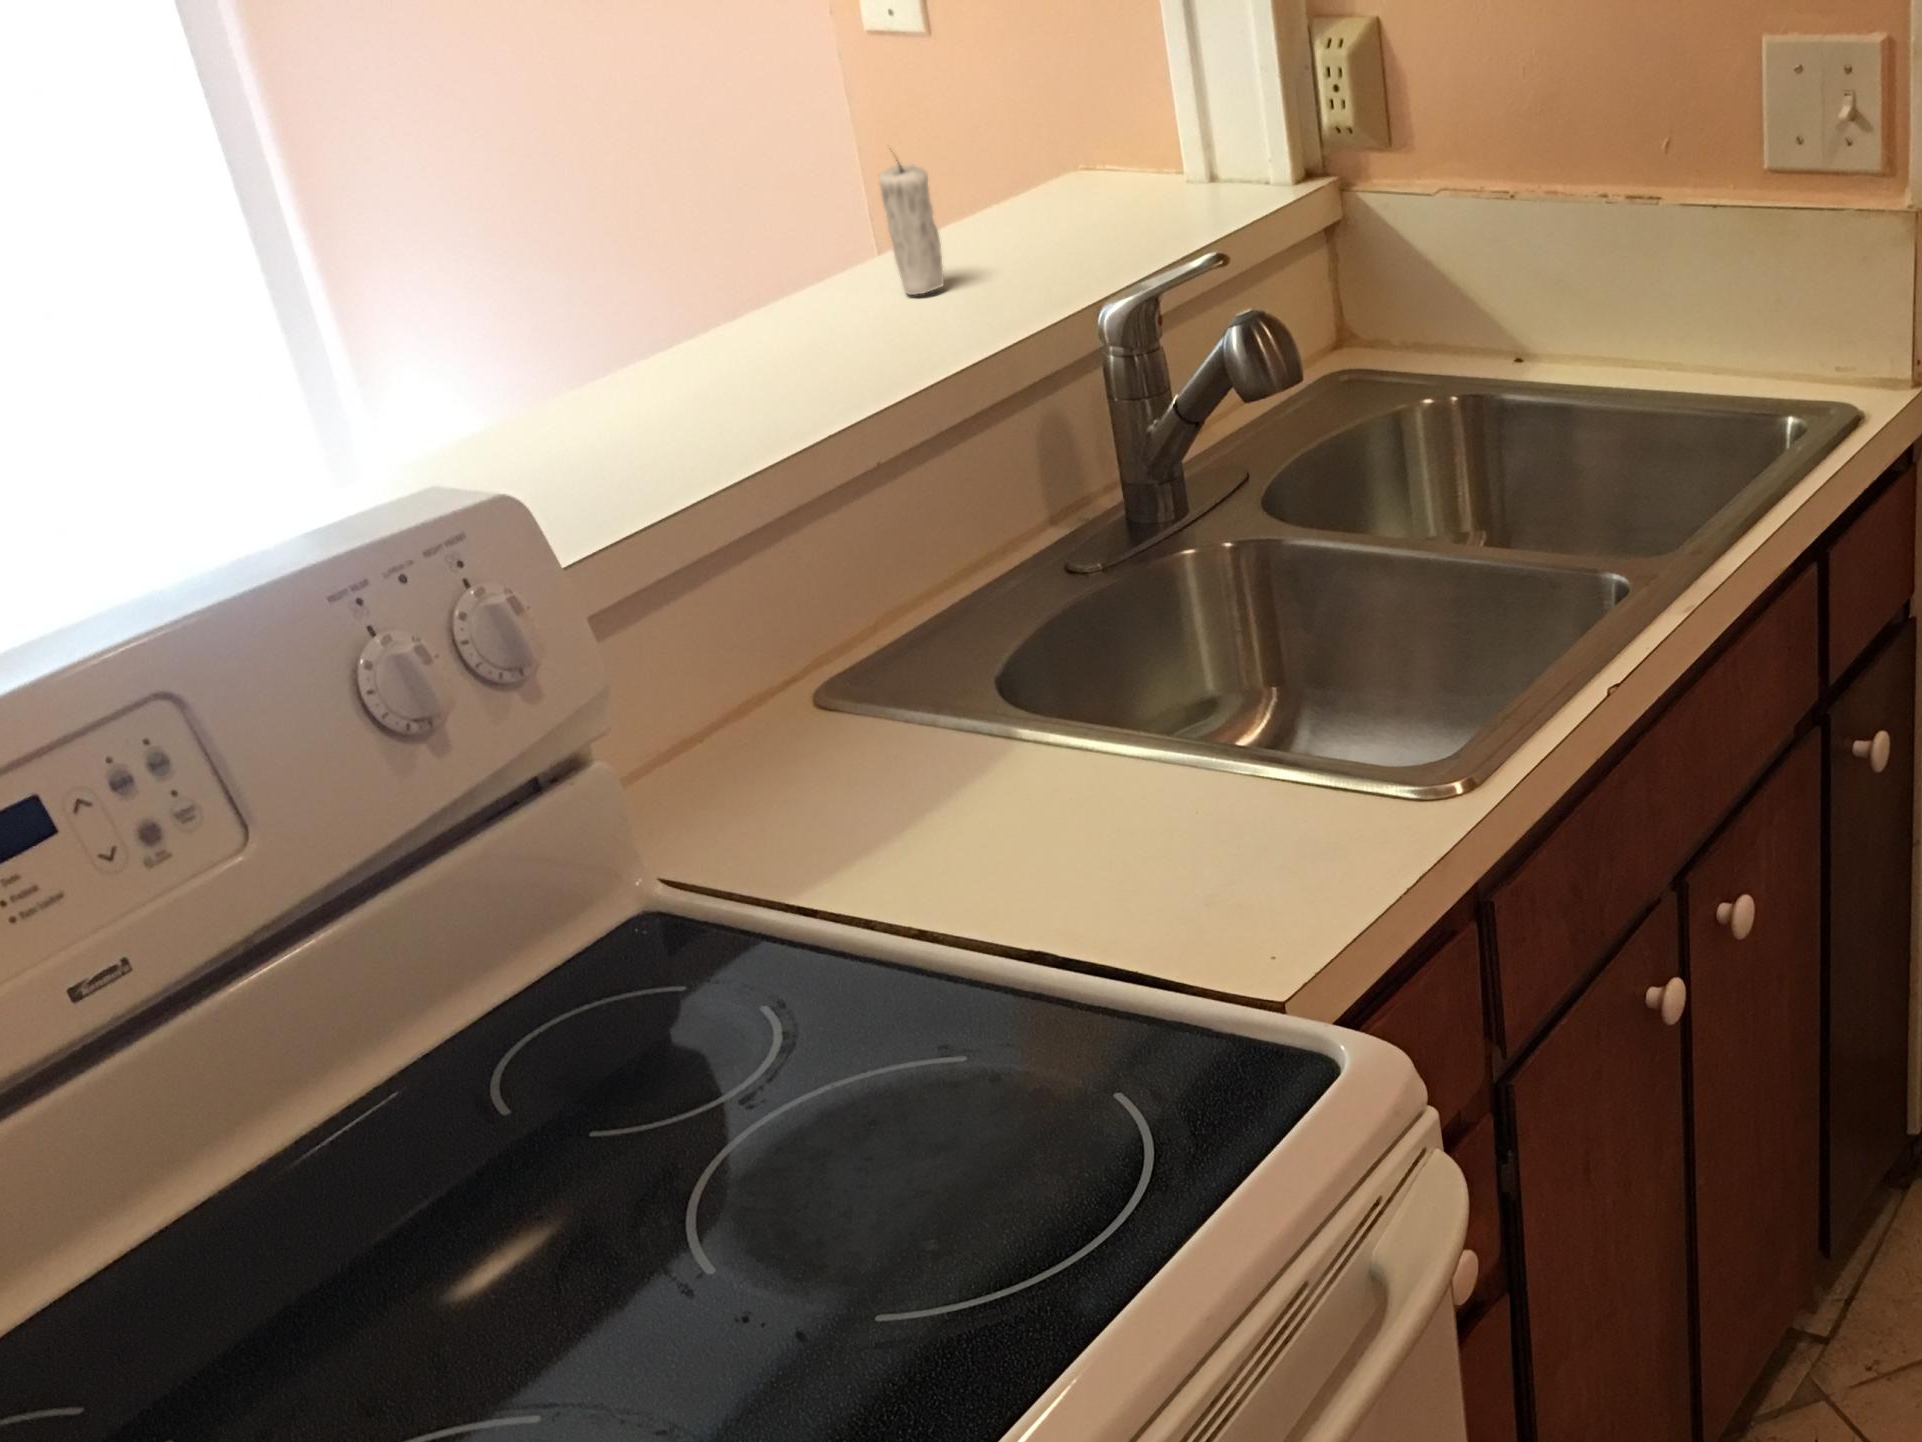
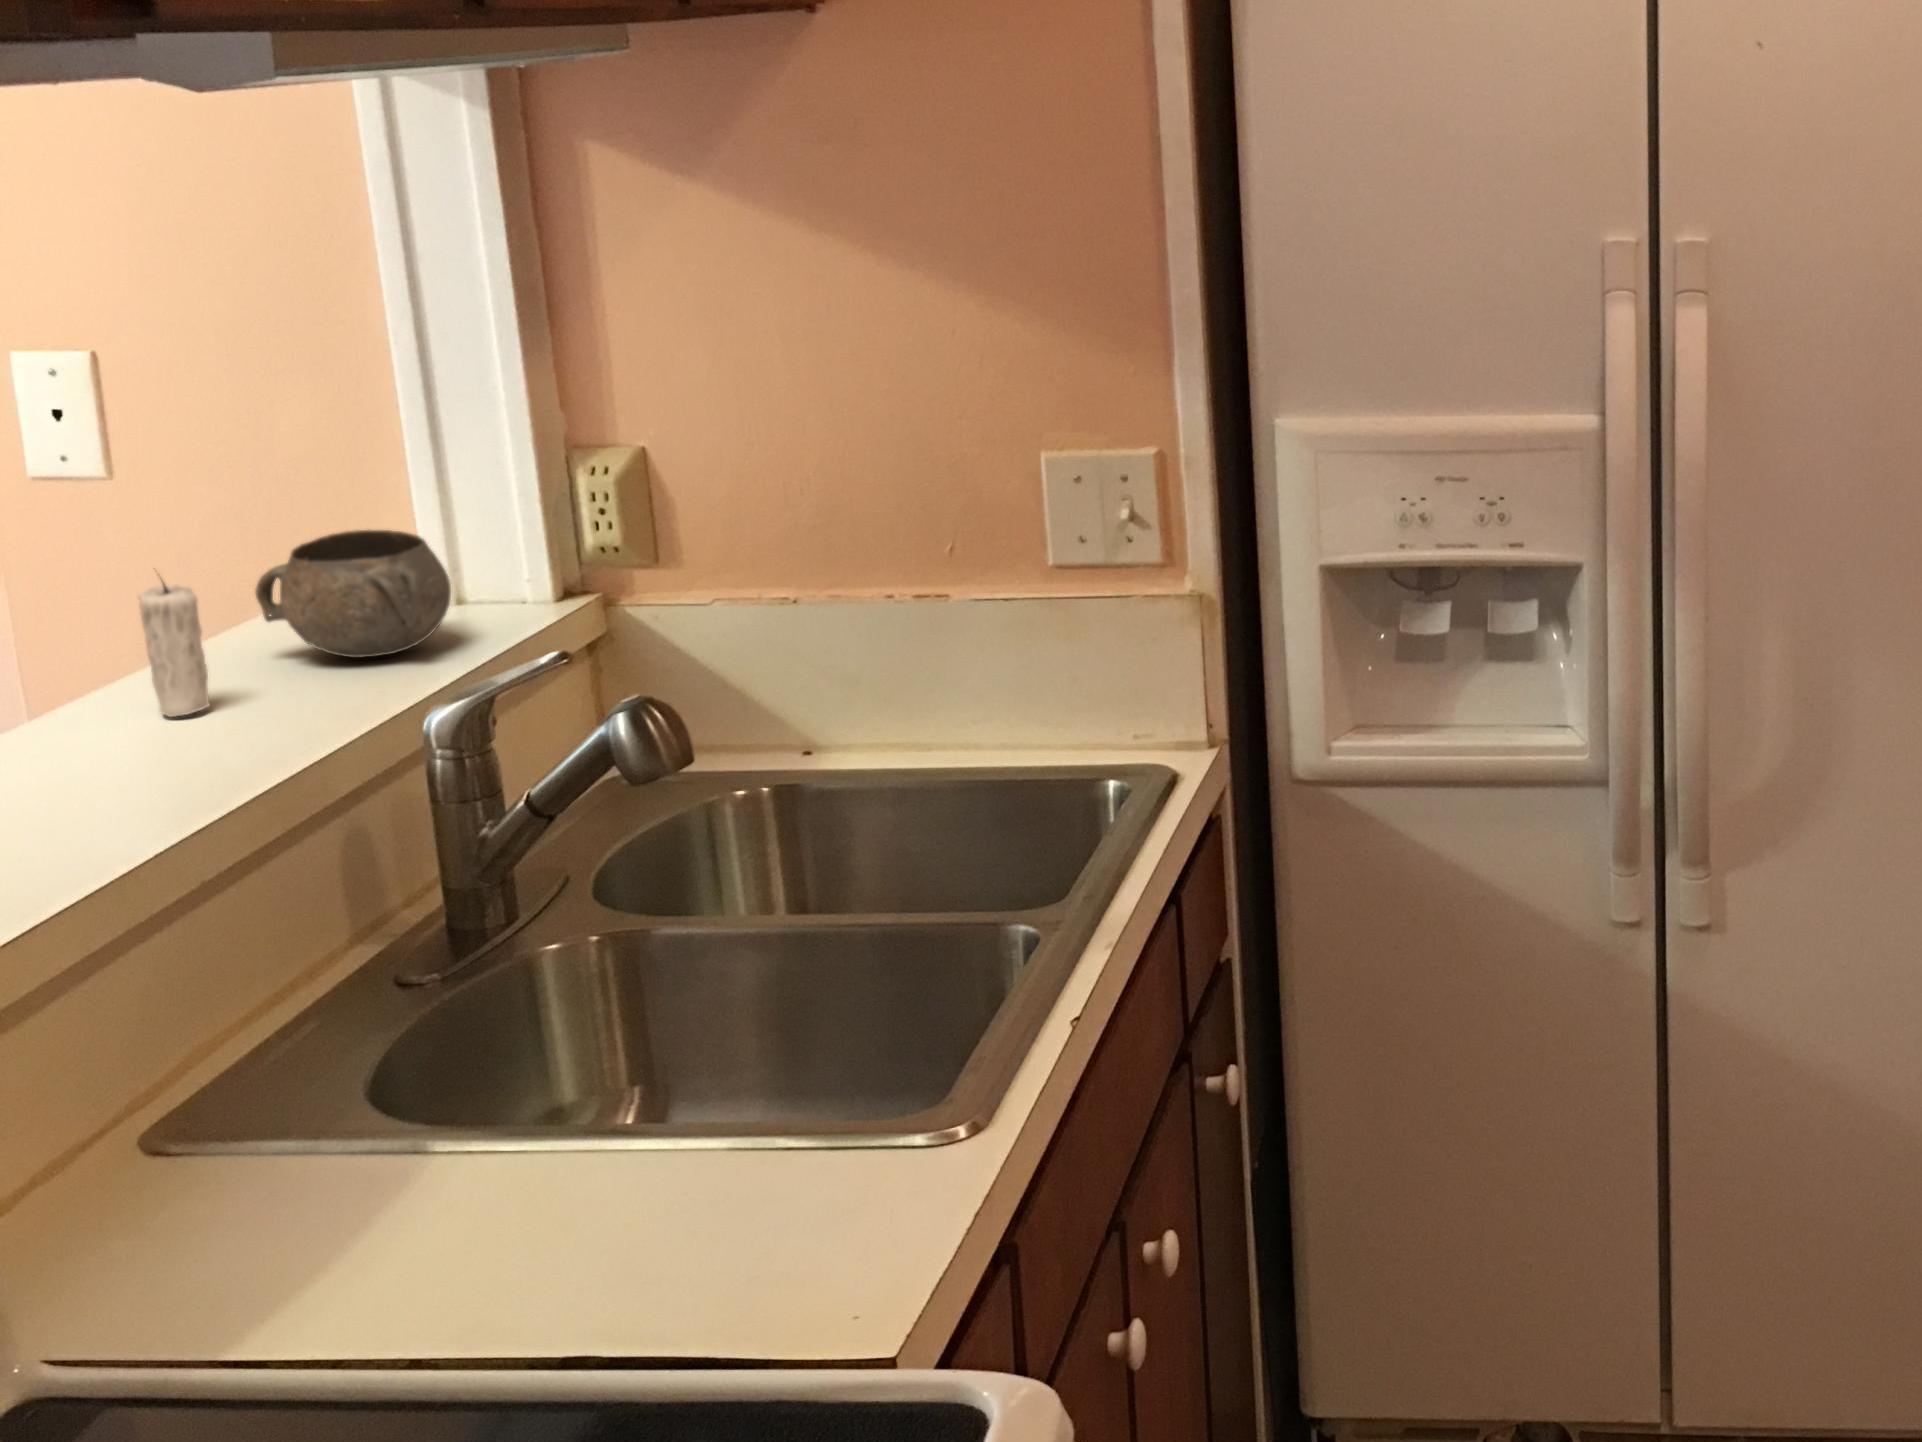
decorative bowl: none [1001,107,1174,240] -> present [255,530,451,658]

